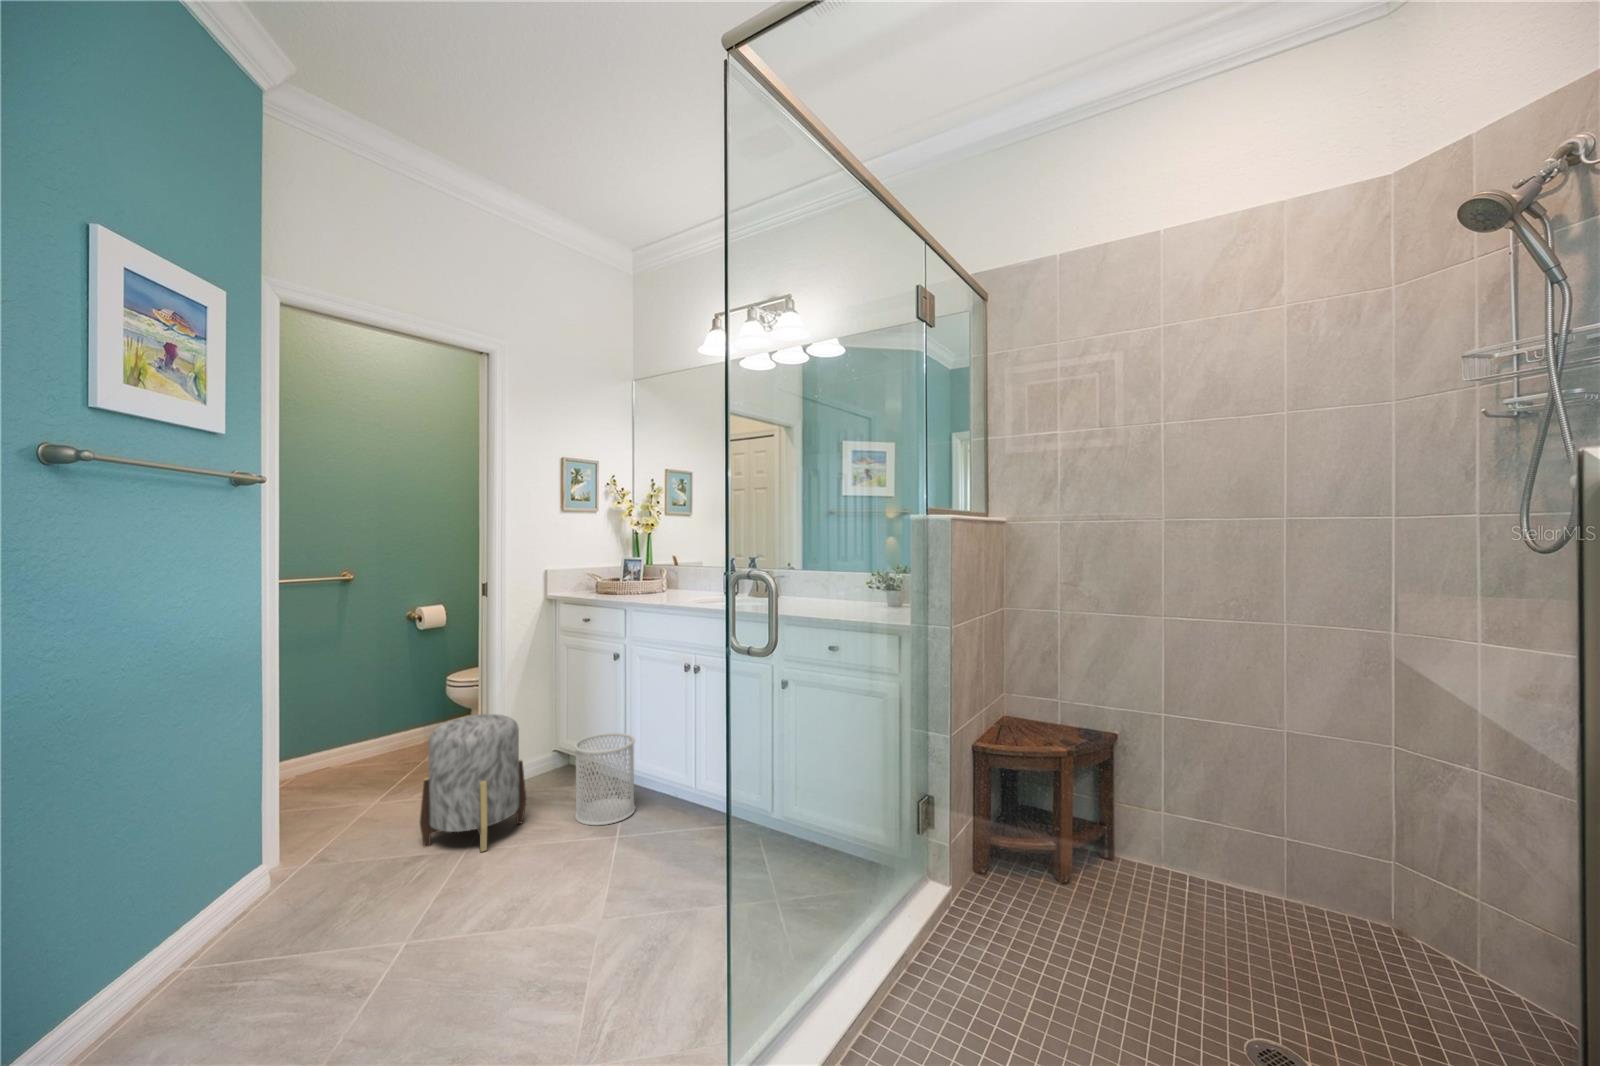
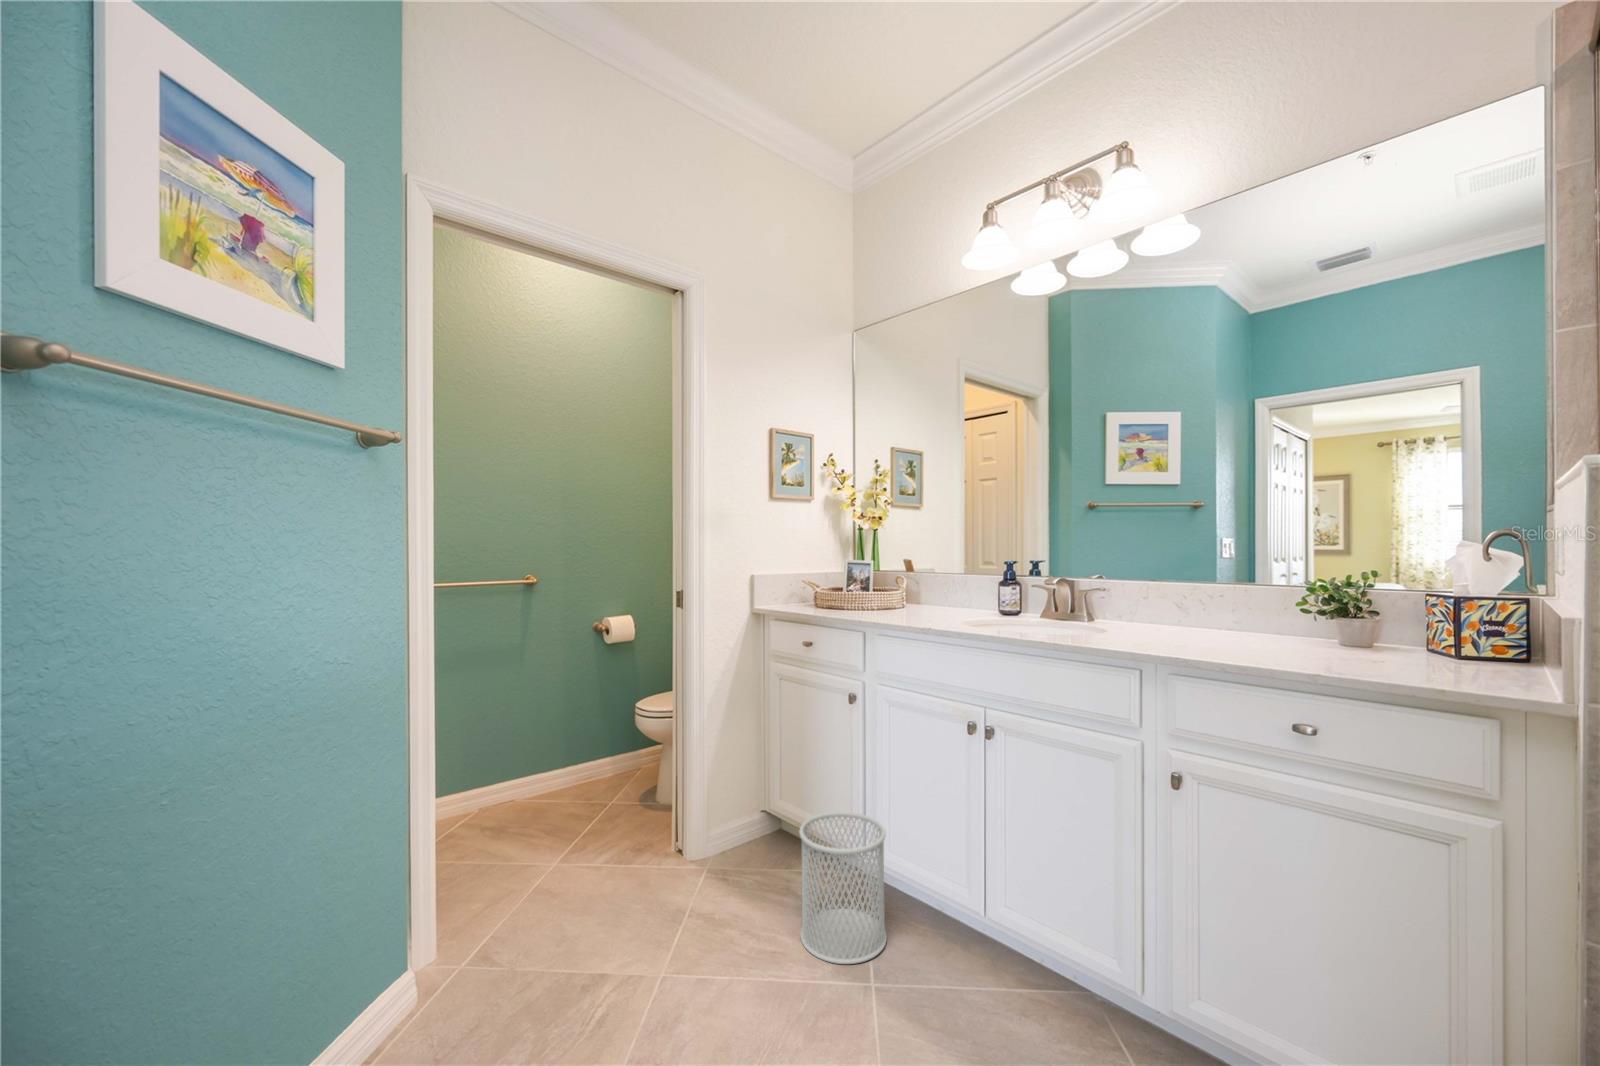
stool: present [420,714,526,852] -> none [596,776,735,995]

